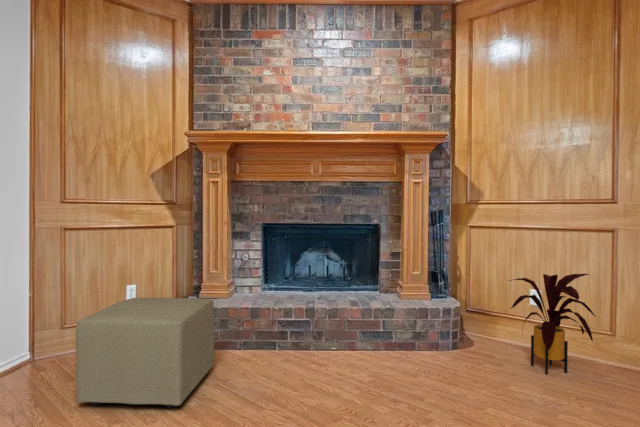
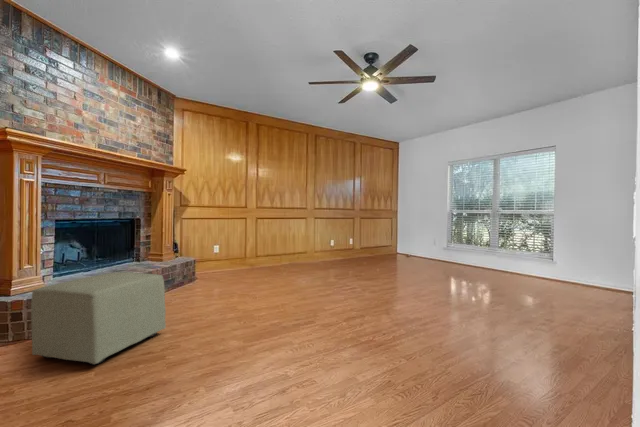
house plant: present [508,274,596,374] -> none [215,234,254,275]

